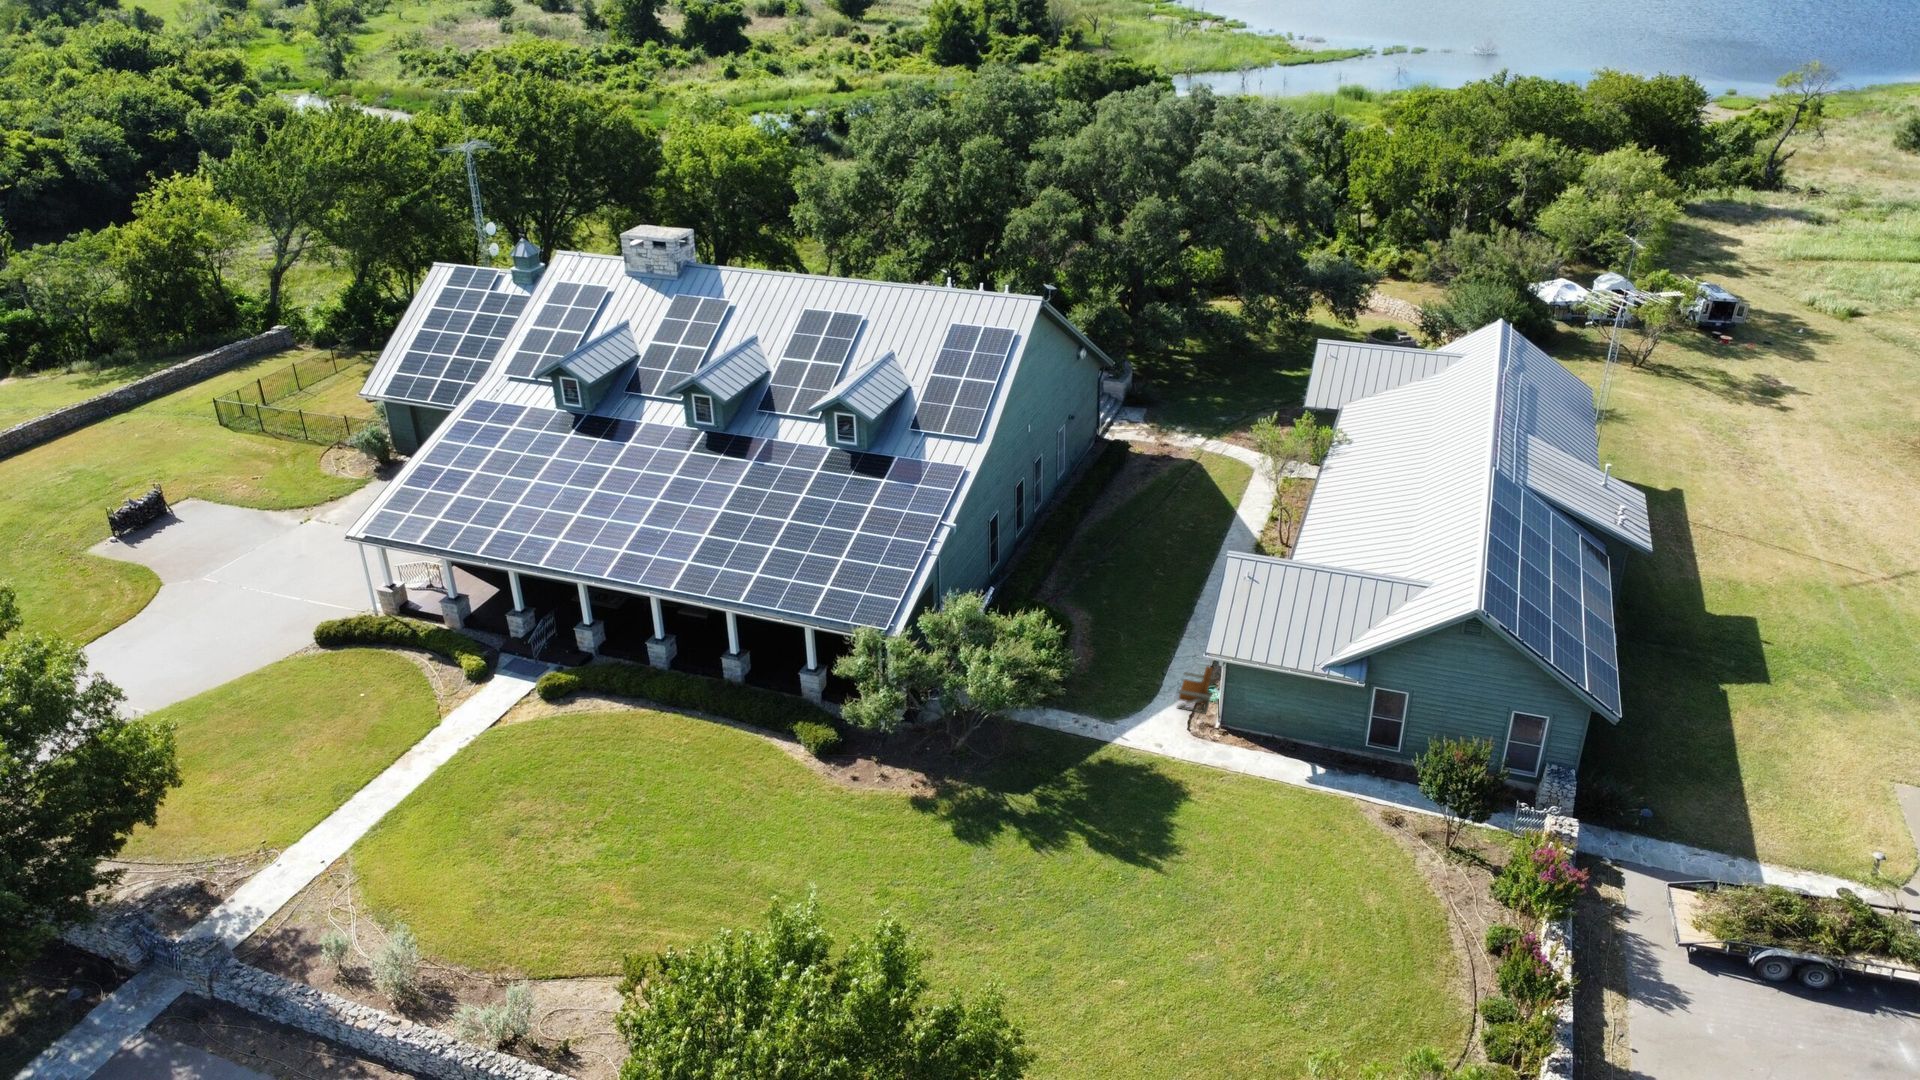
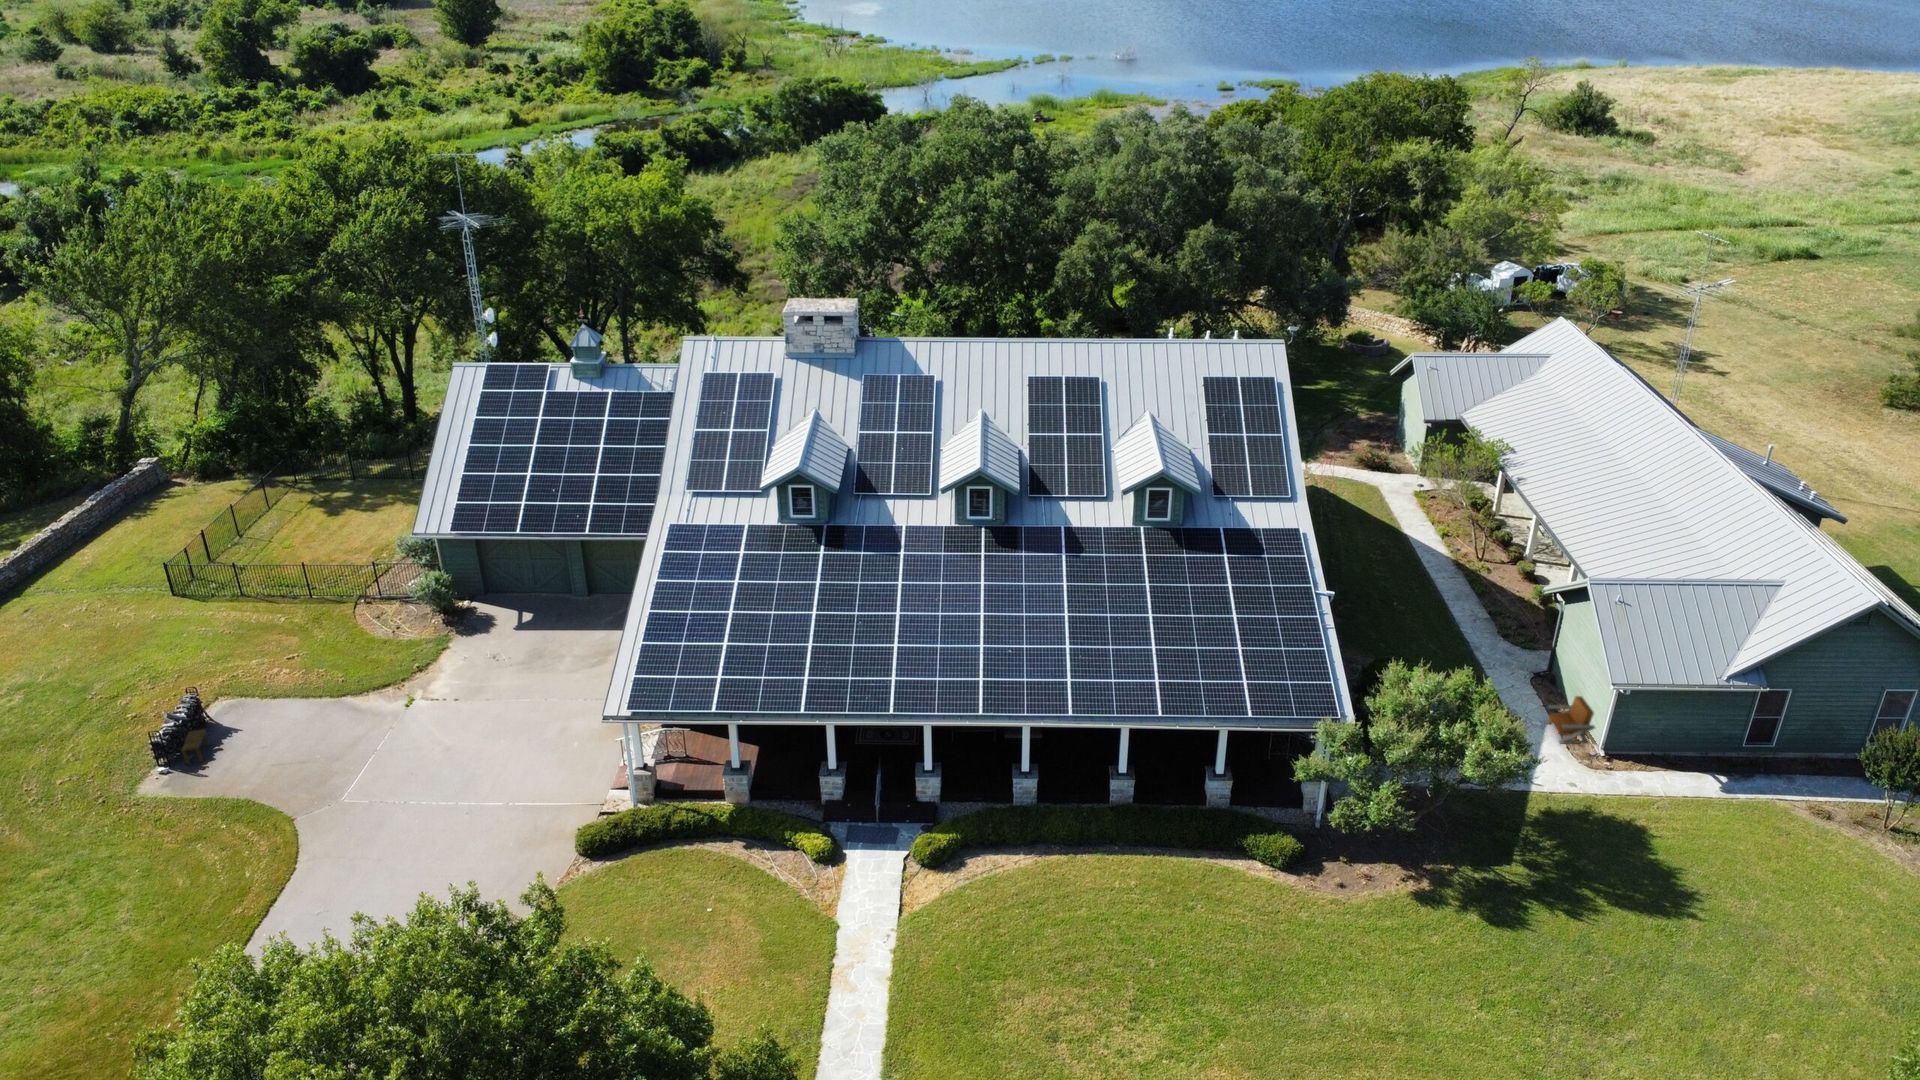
bench: none [125,513,155,537] -> present [182,729,209,765]

